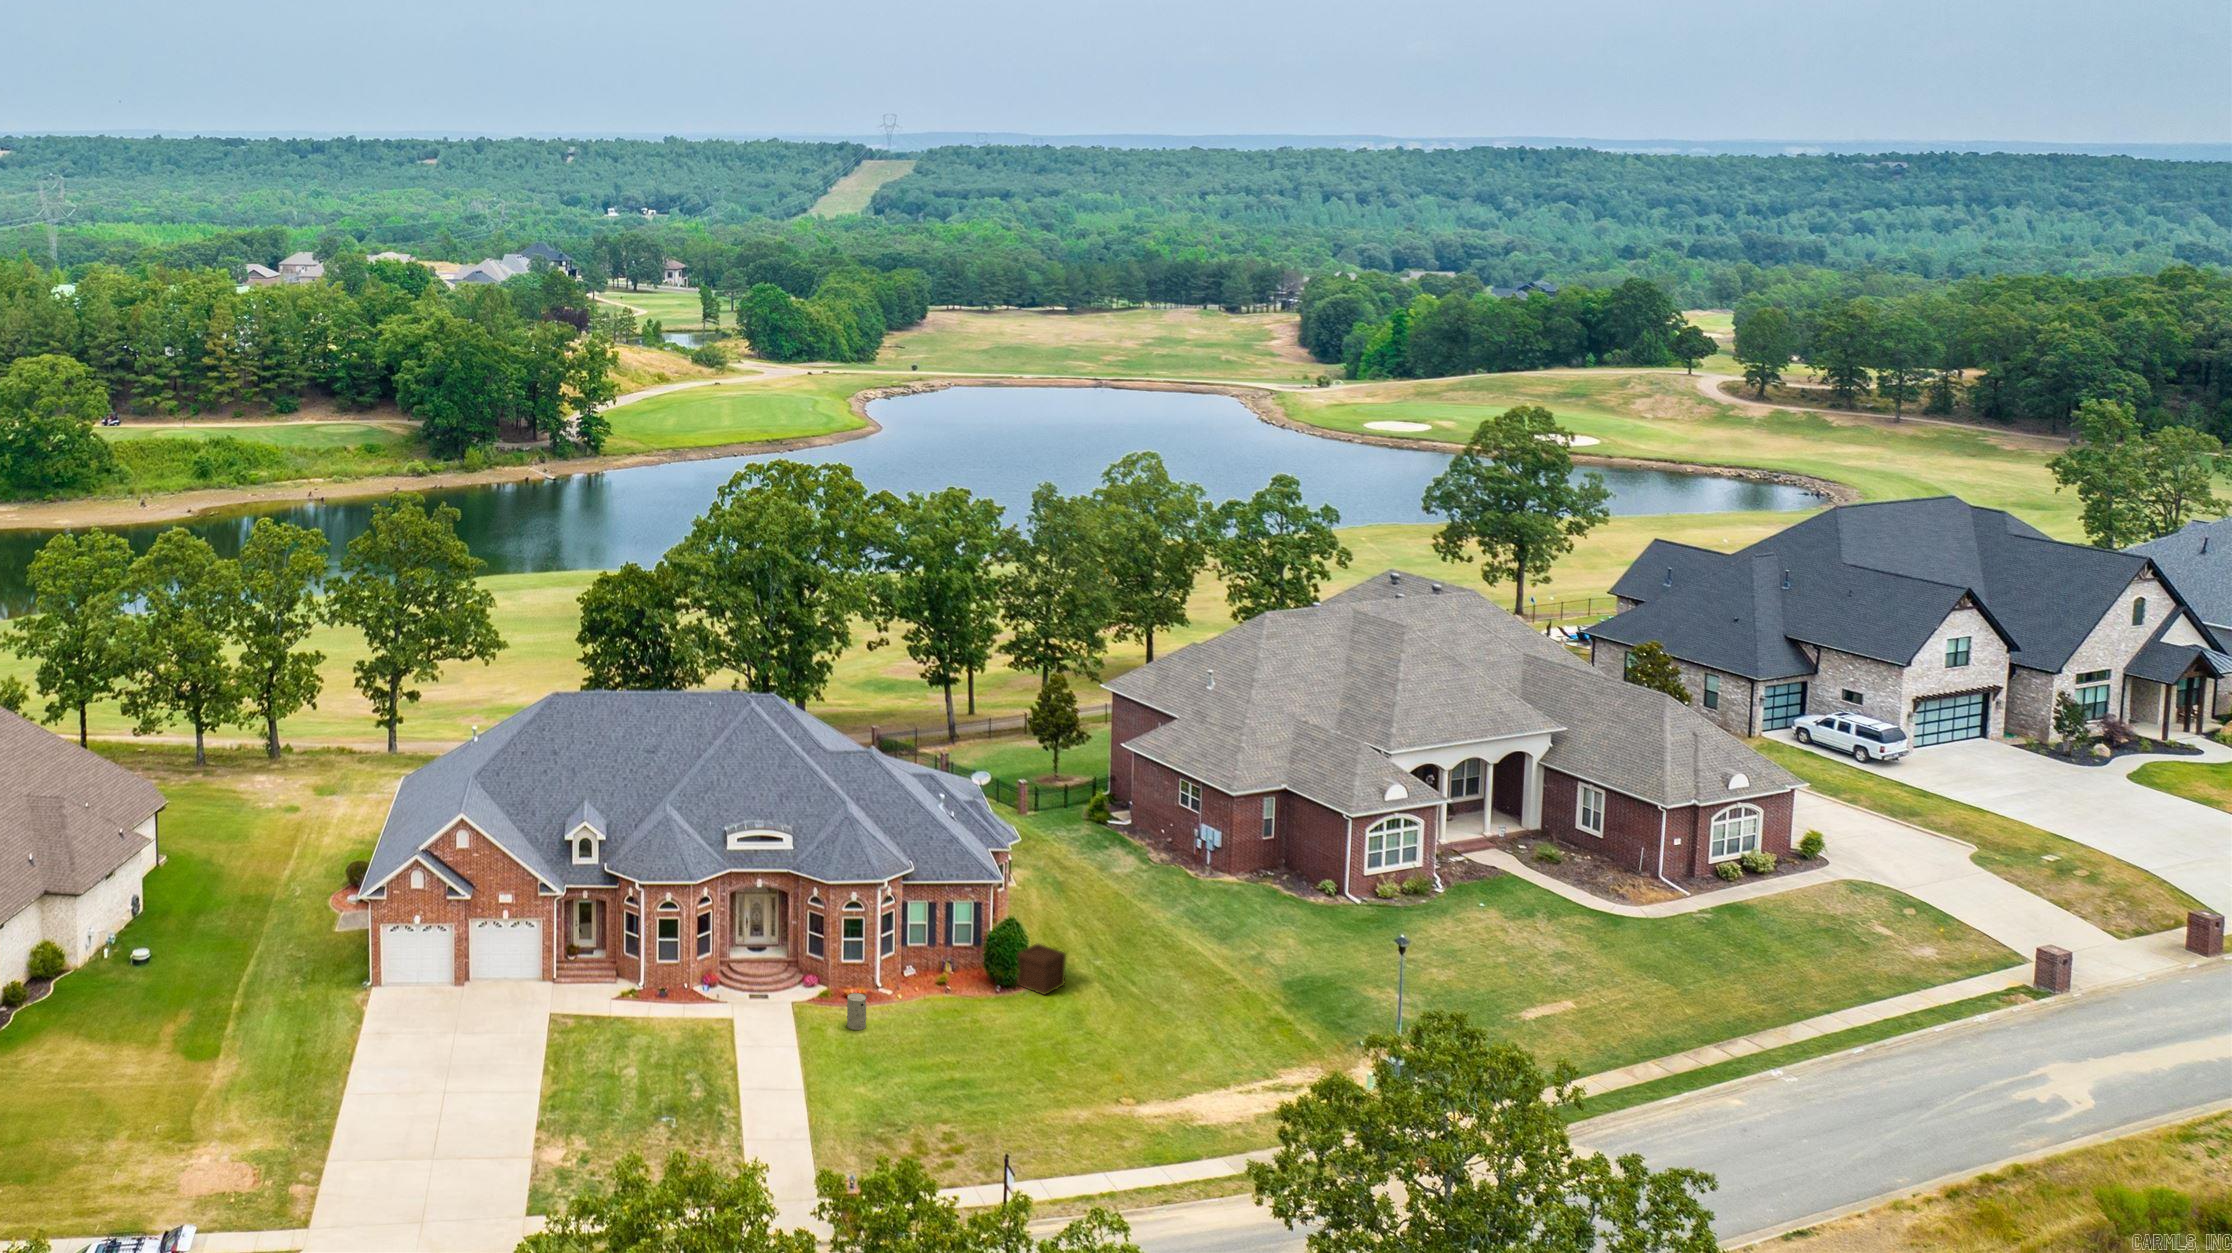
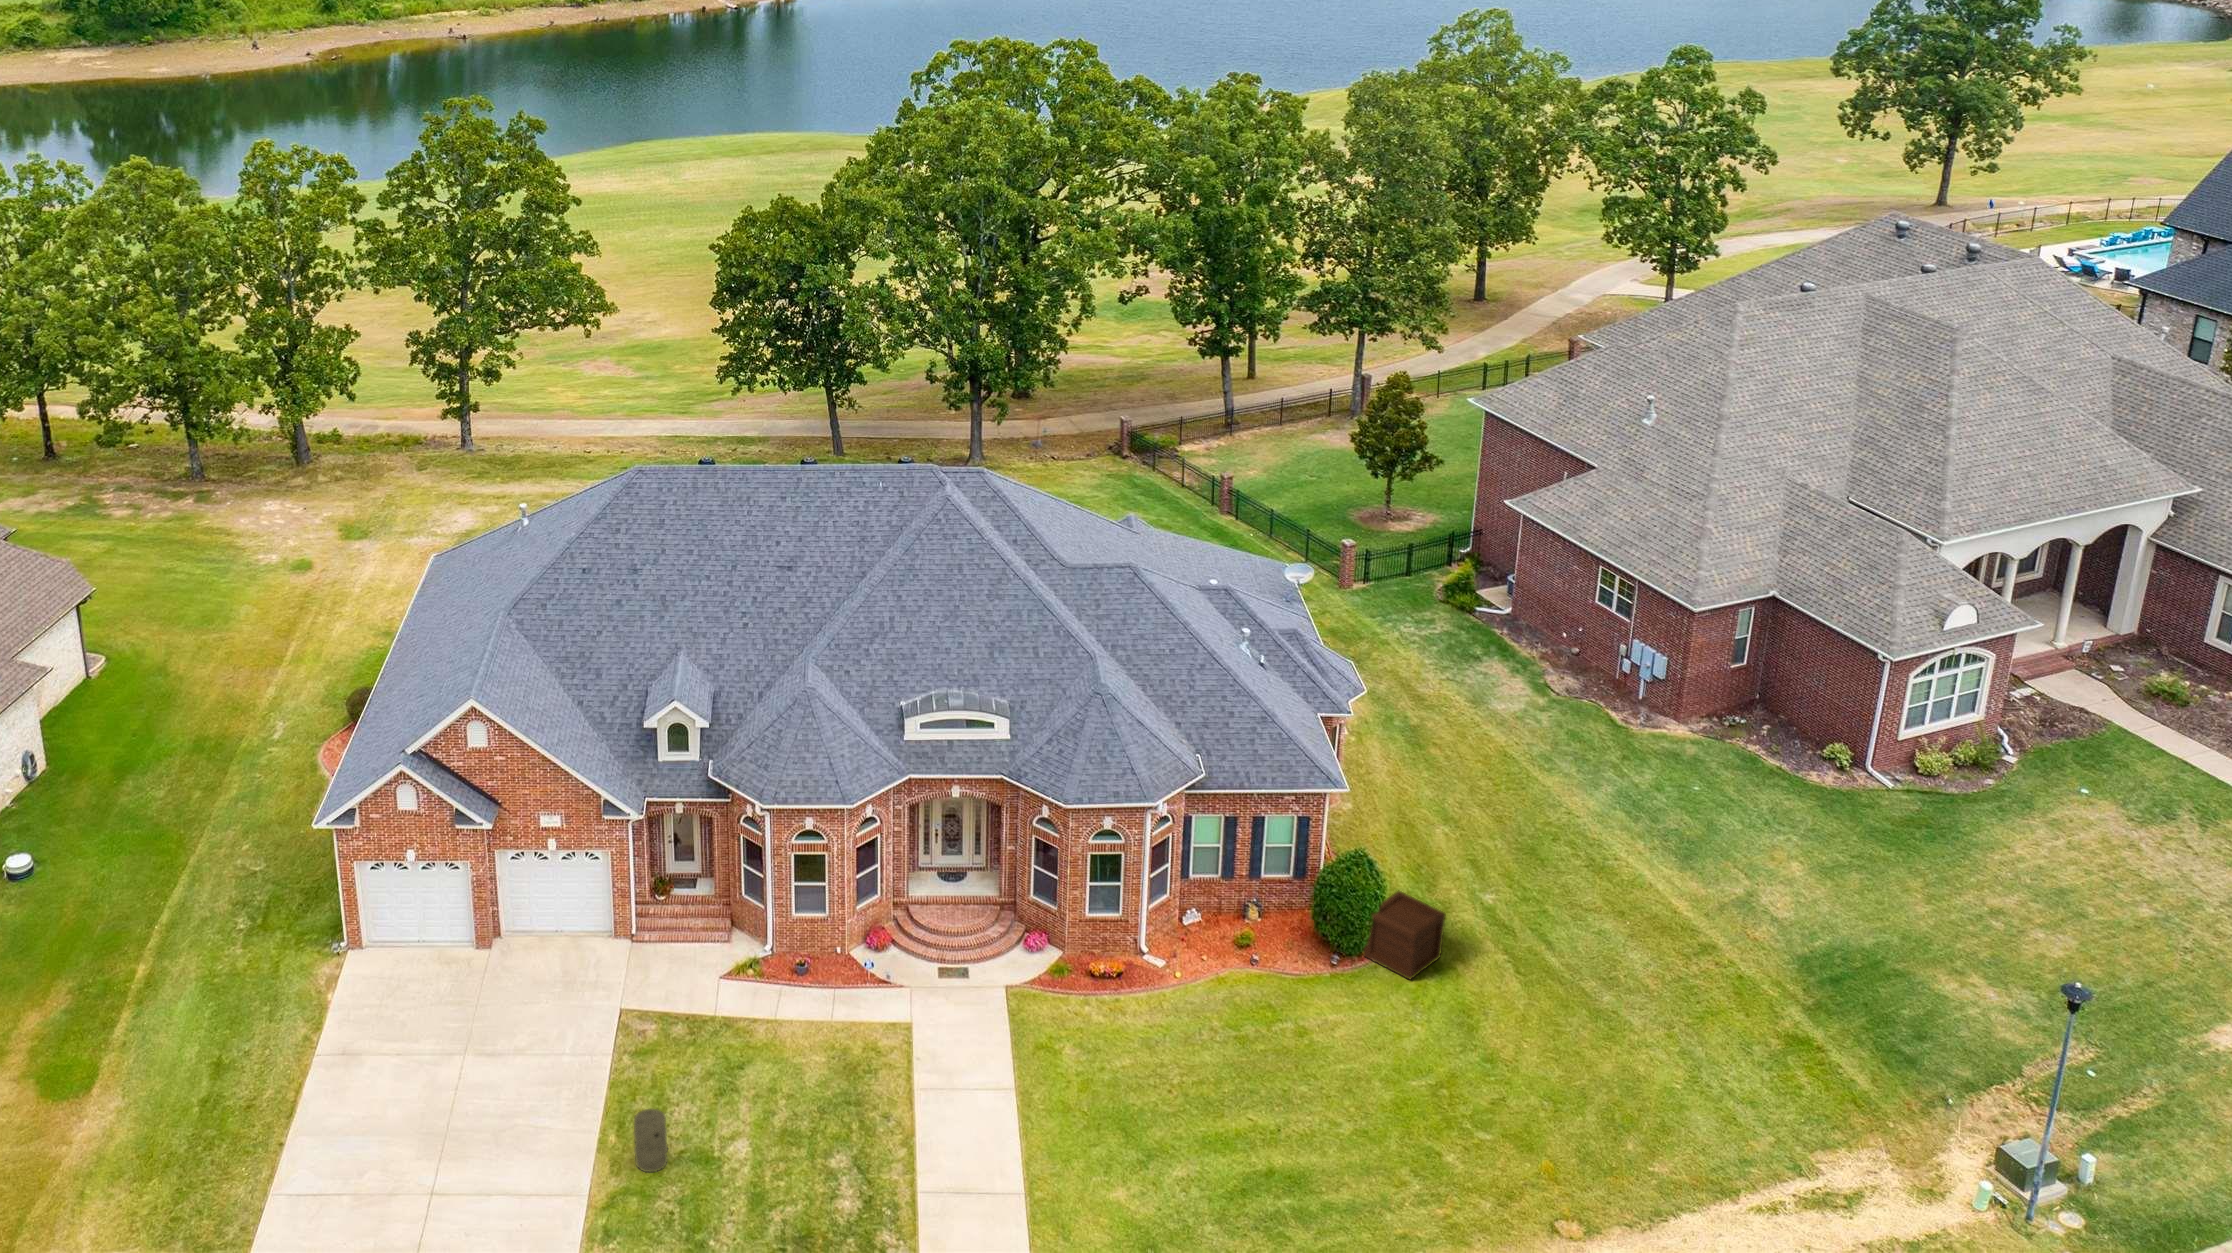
trash can: present [847,993,866,1030] -> present [634,1109,668,1172]

